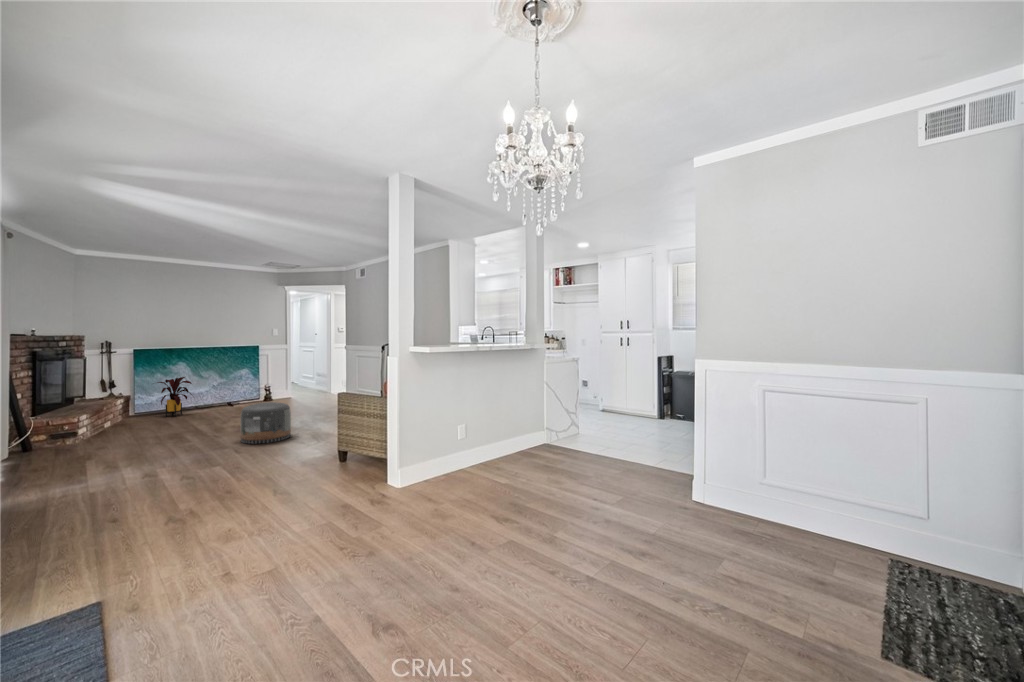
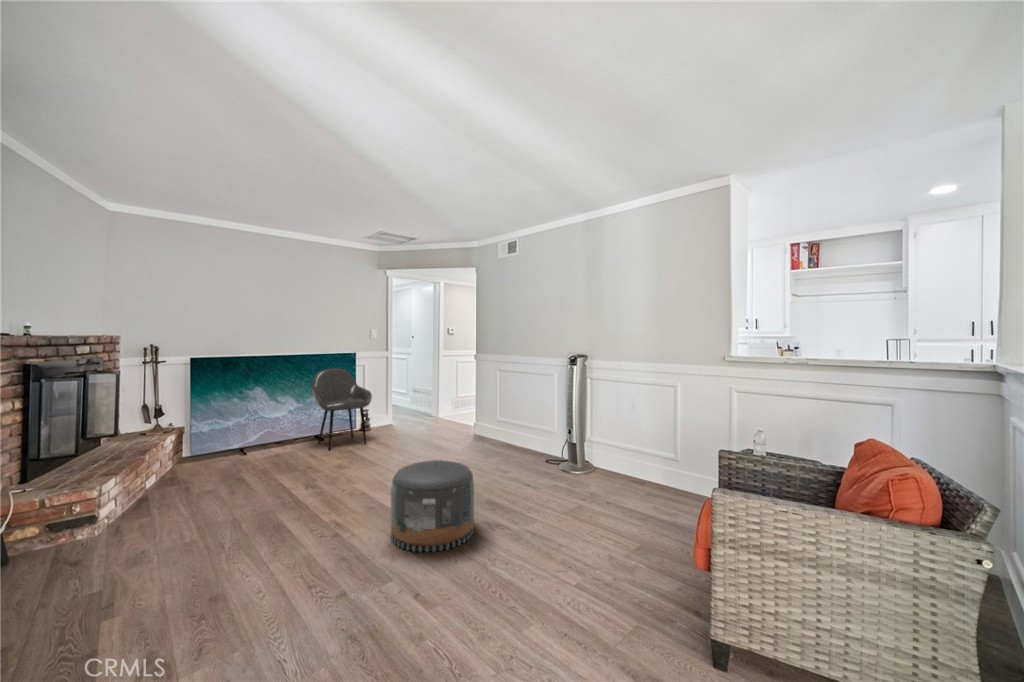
armchair: none [223,357,267,411] -> present [312,368,372,450]
house plant: present [157,377,192,417] -> none [215,399,277,462]

